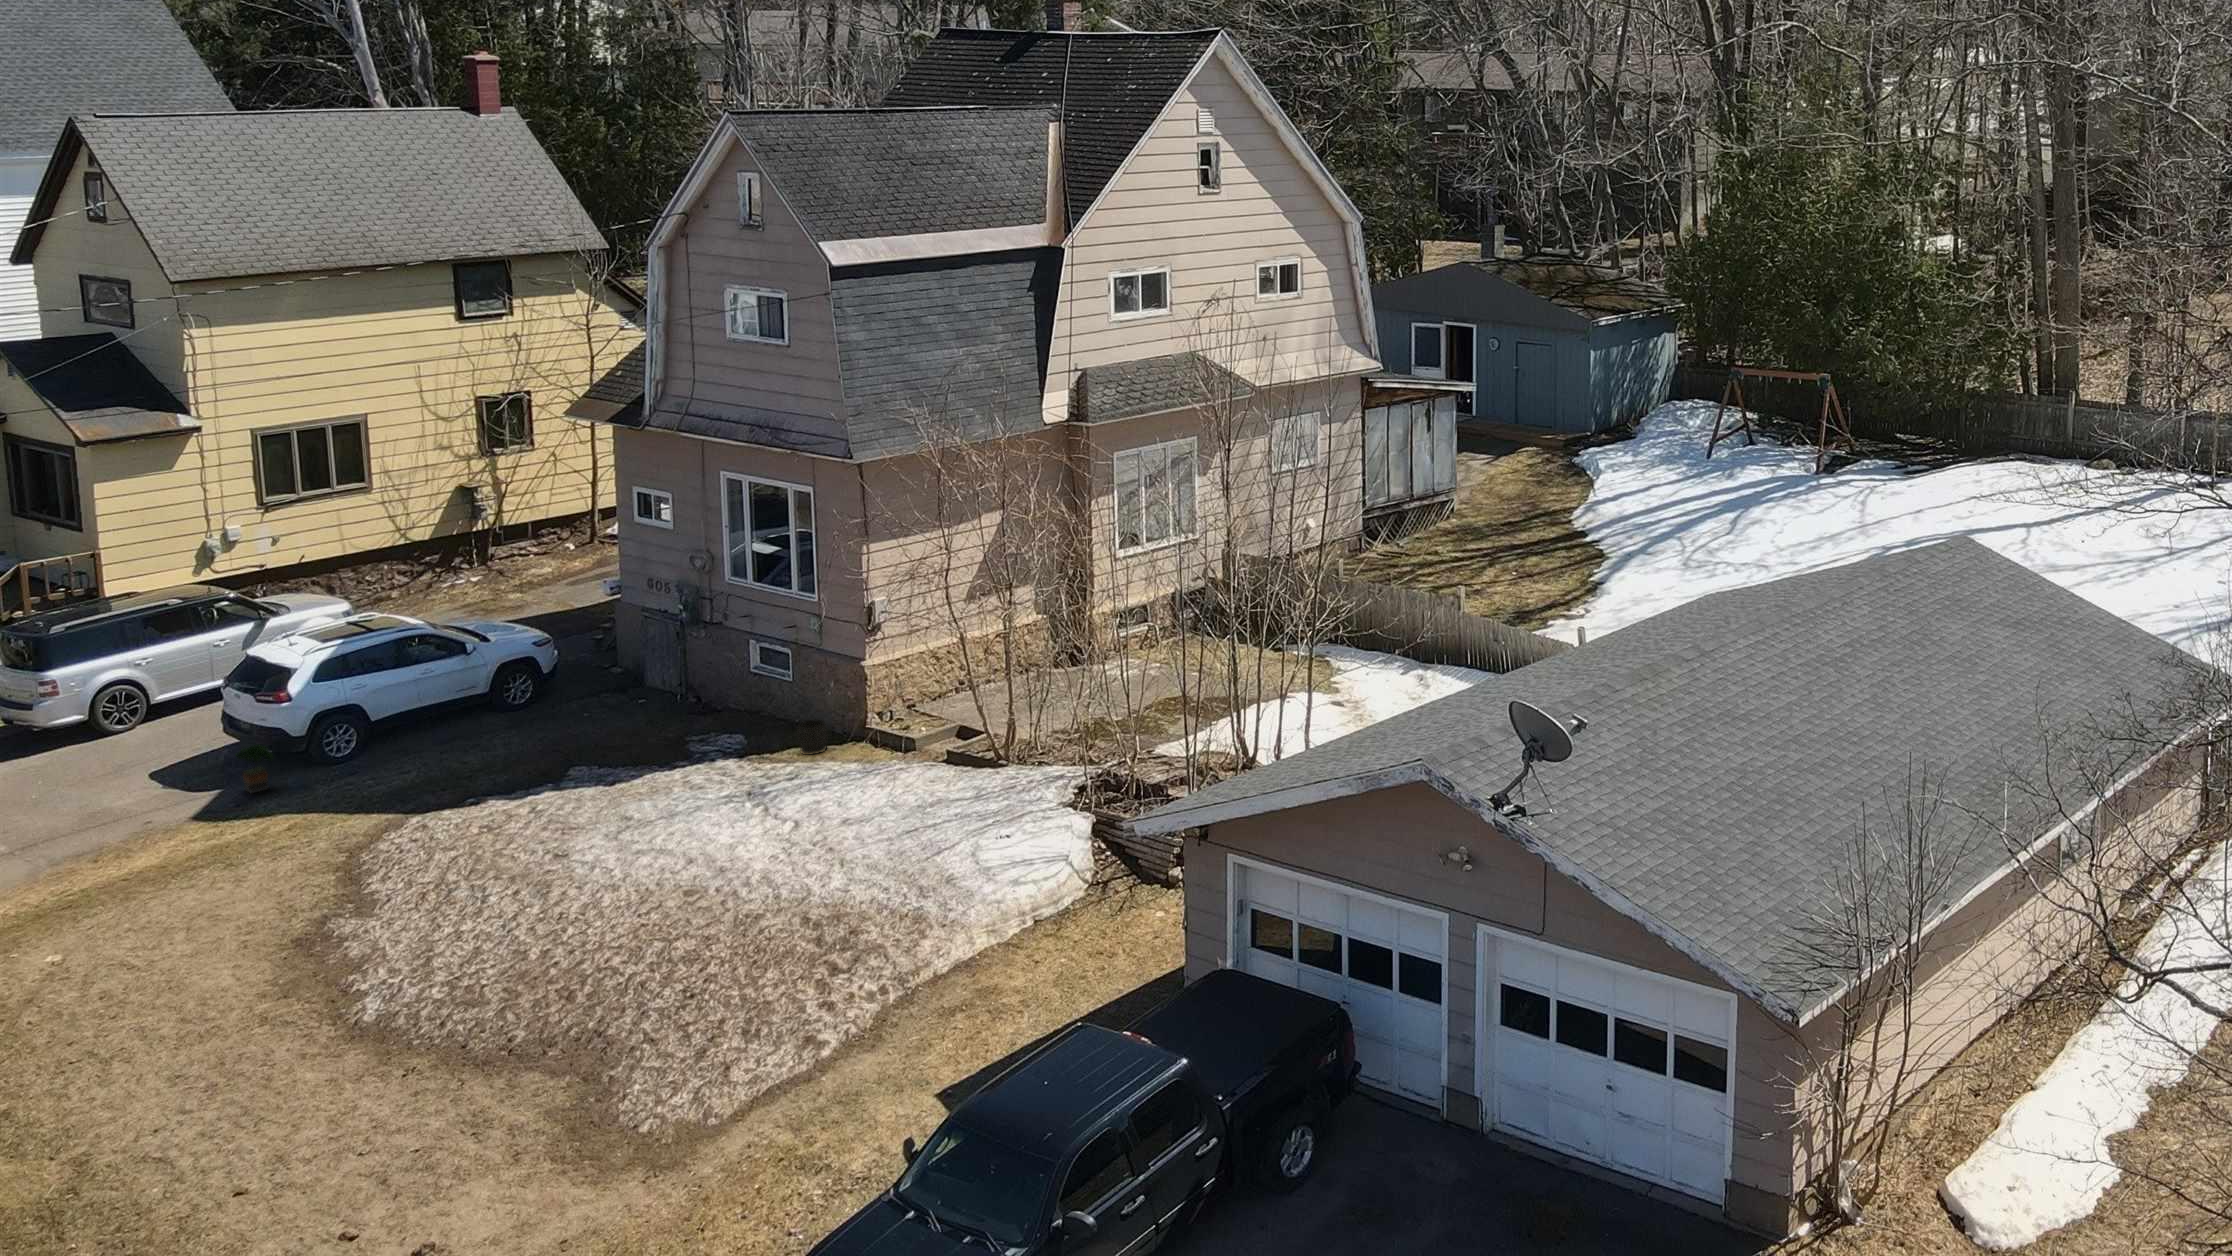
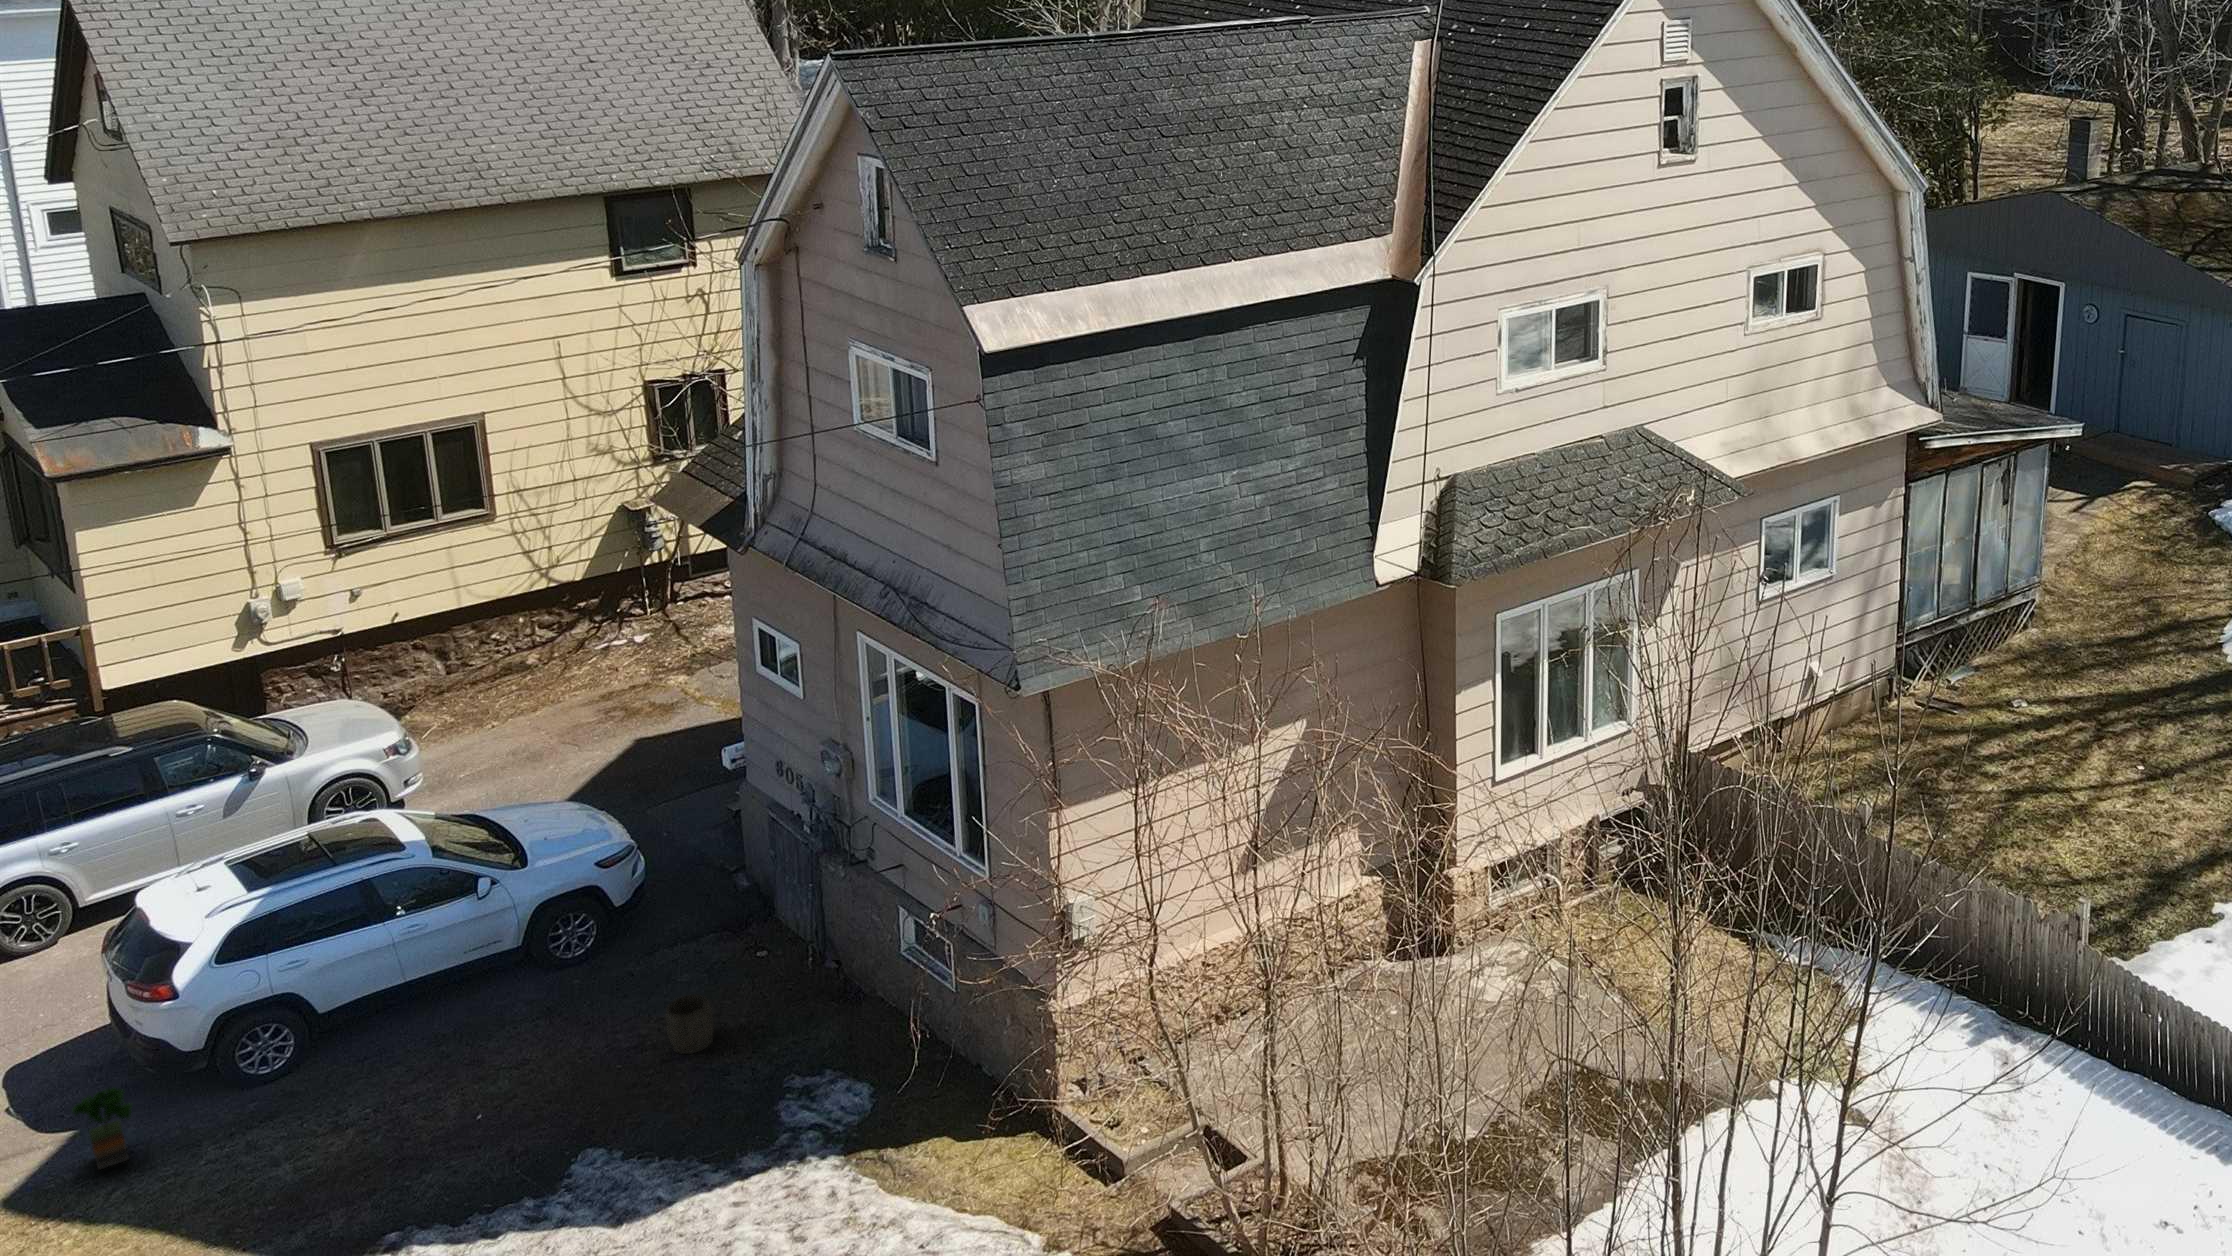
woven basket: present [797,719,828,755] -> present [665,994,714,1054]

